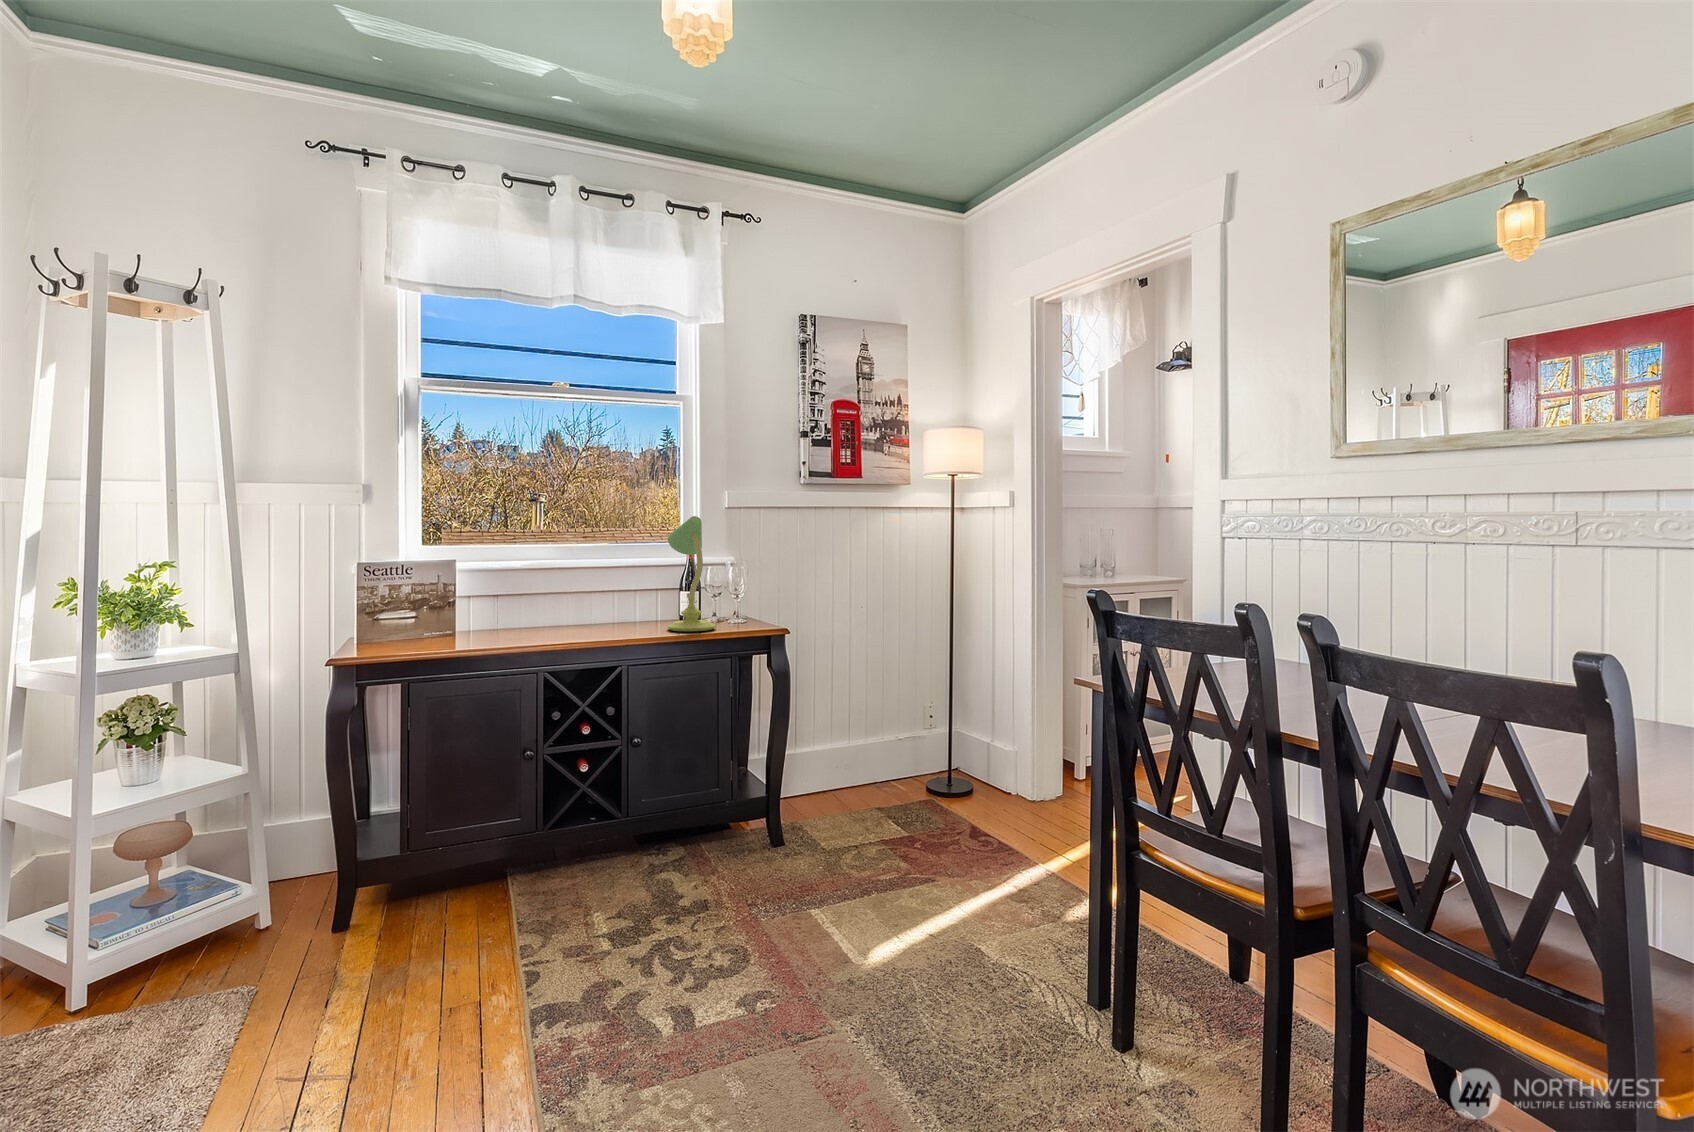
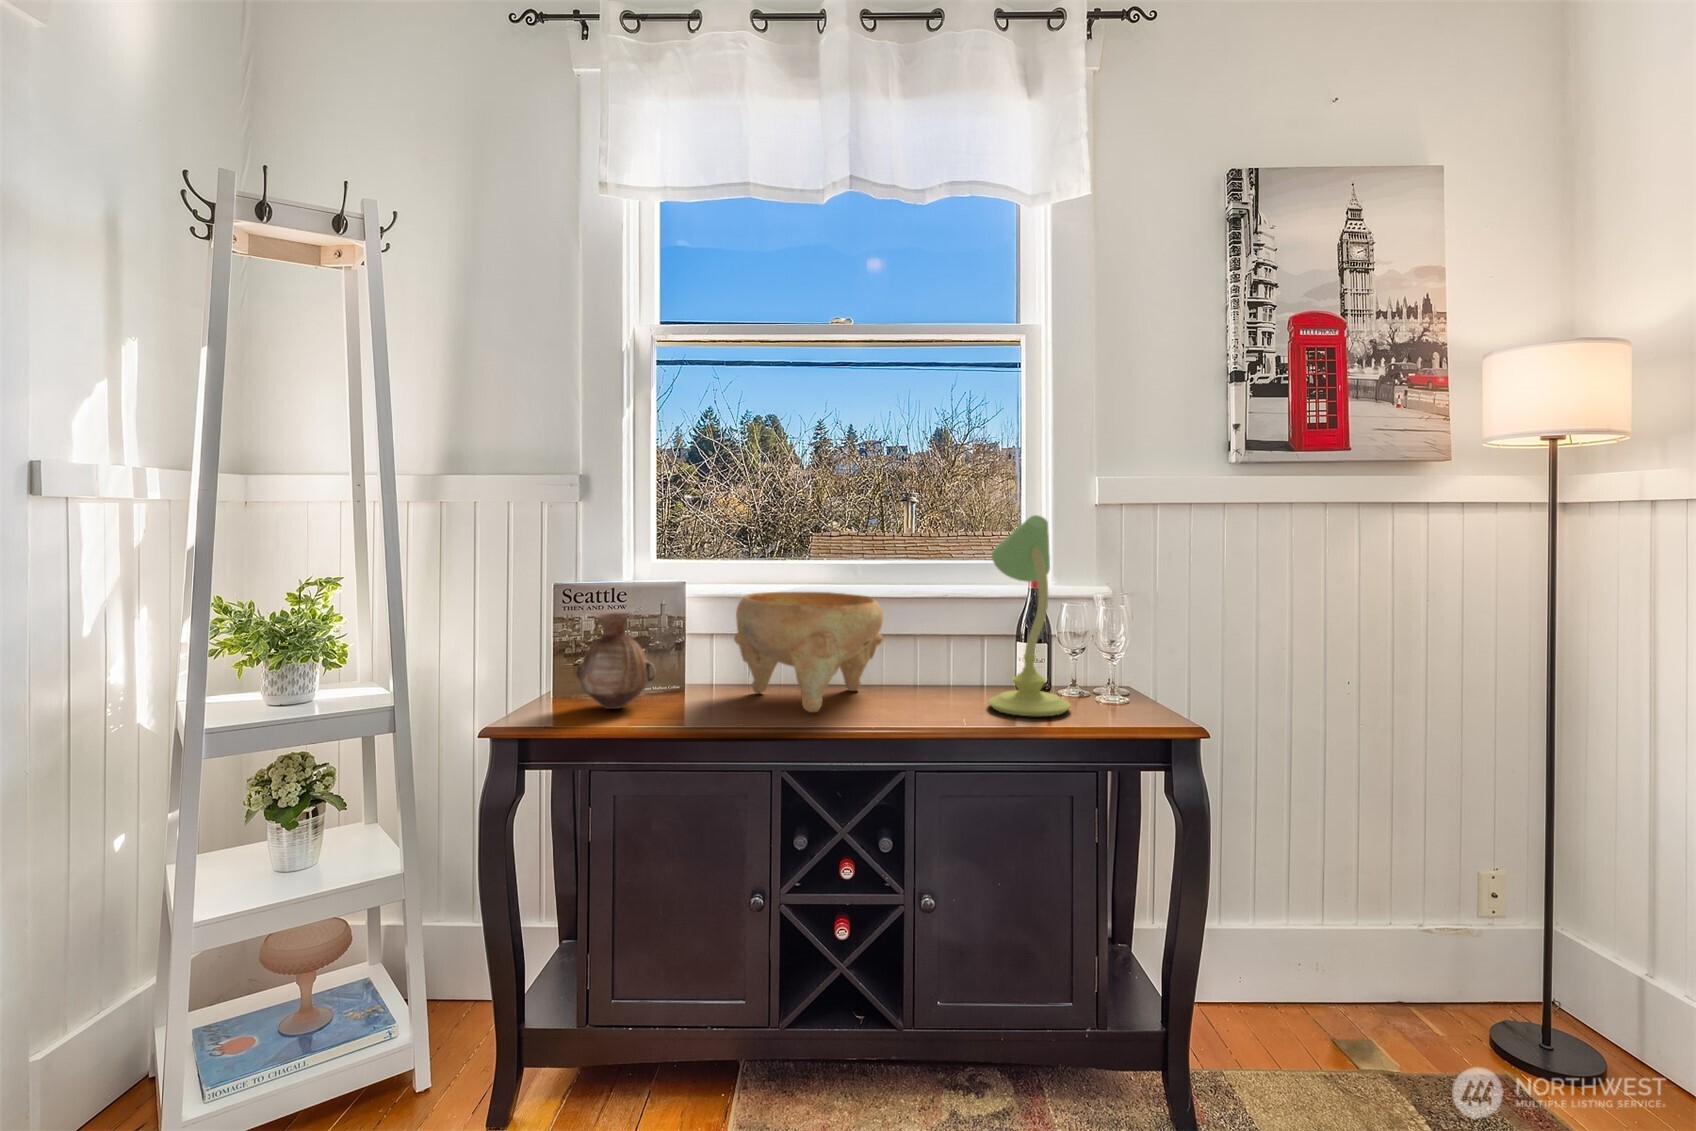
decorative bowl: none [493,565,600,637] -> present [734,592,883,712]
vase: none [384,579,447,645] -> present [576,613,656,709]

